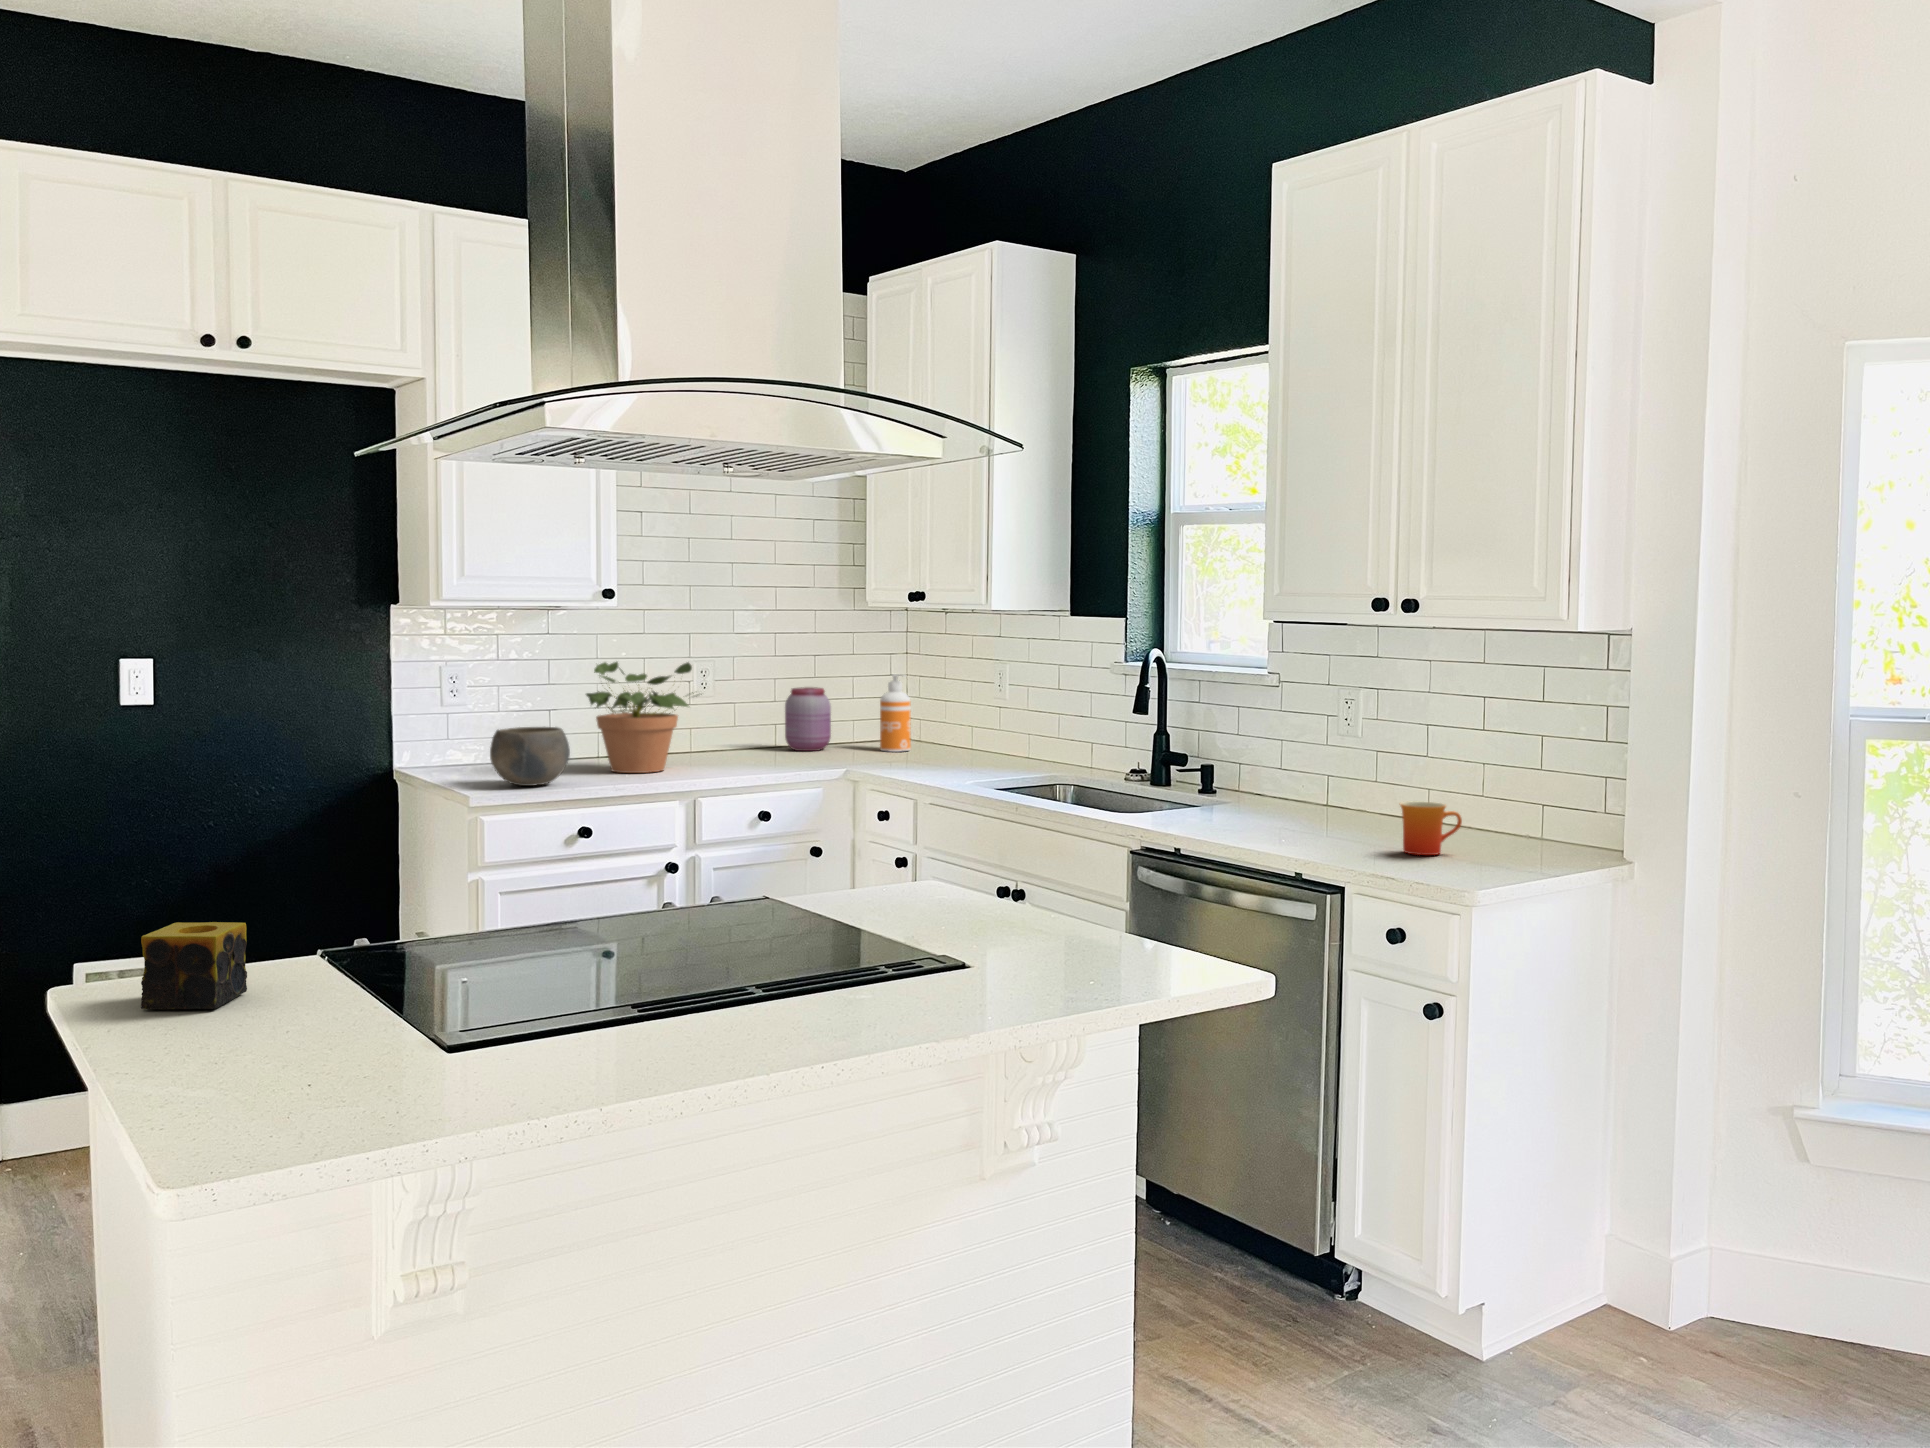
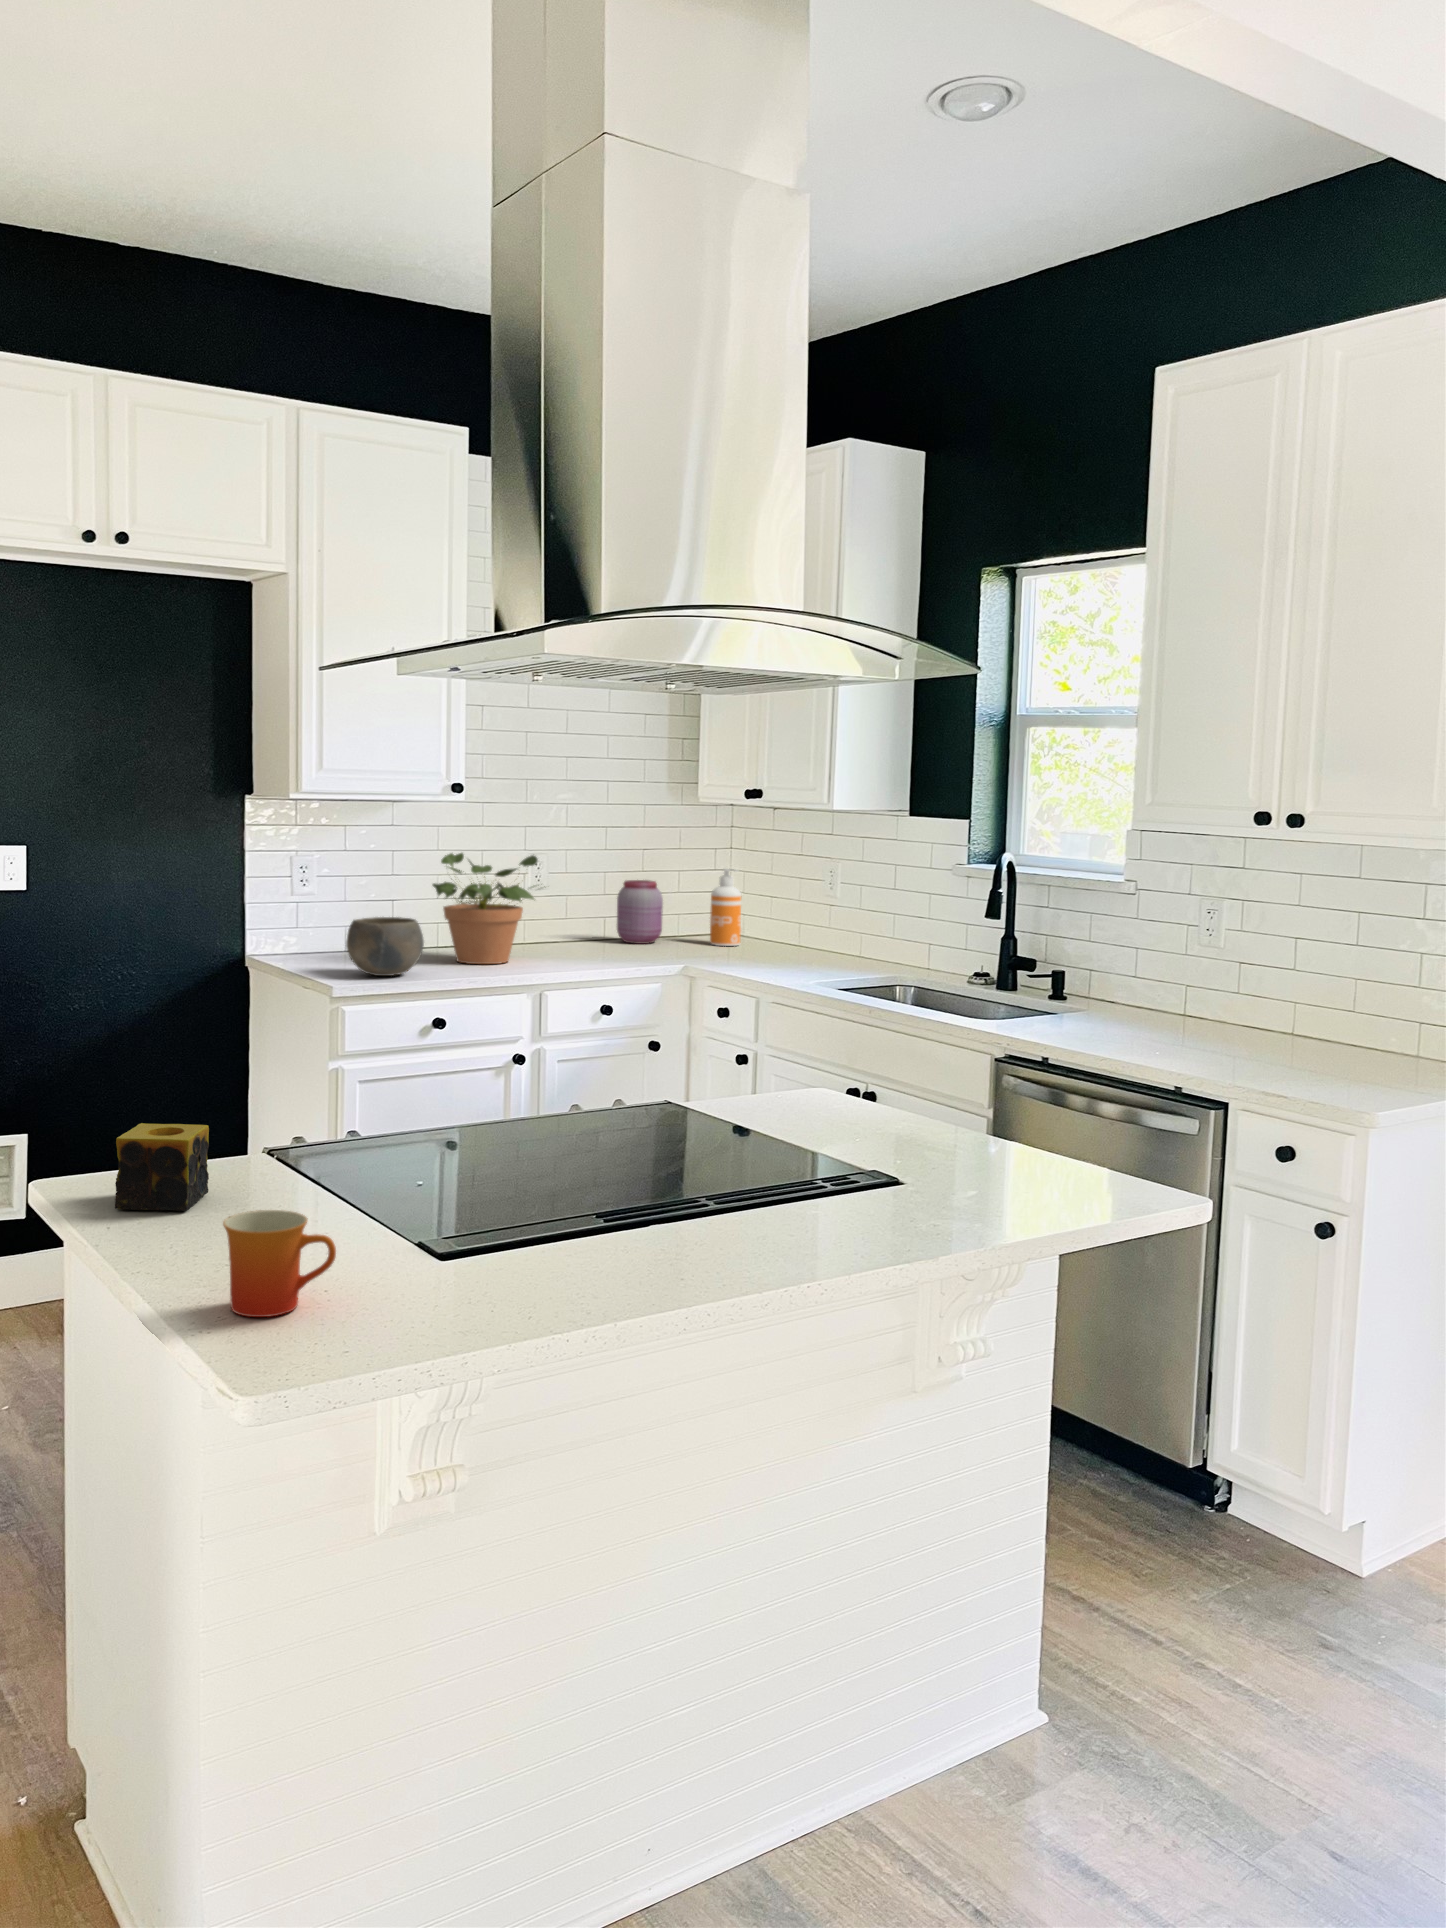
mug: present [1400,801,1462,855] -> present [223,1210,336,1317]

